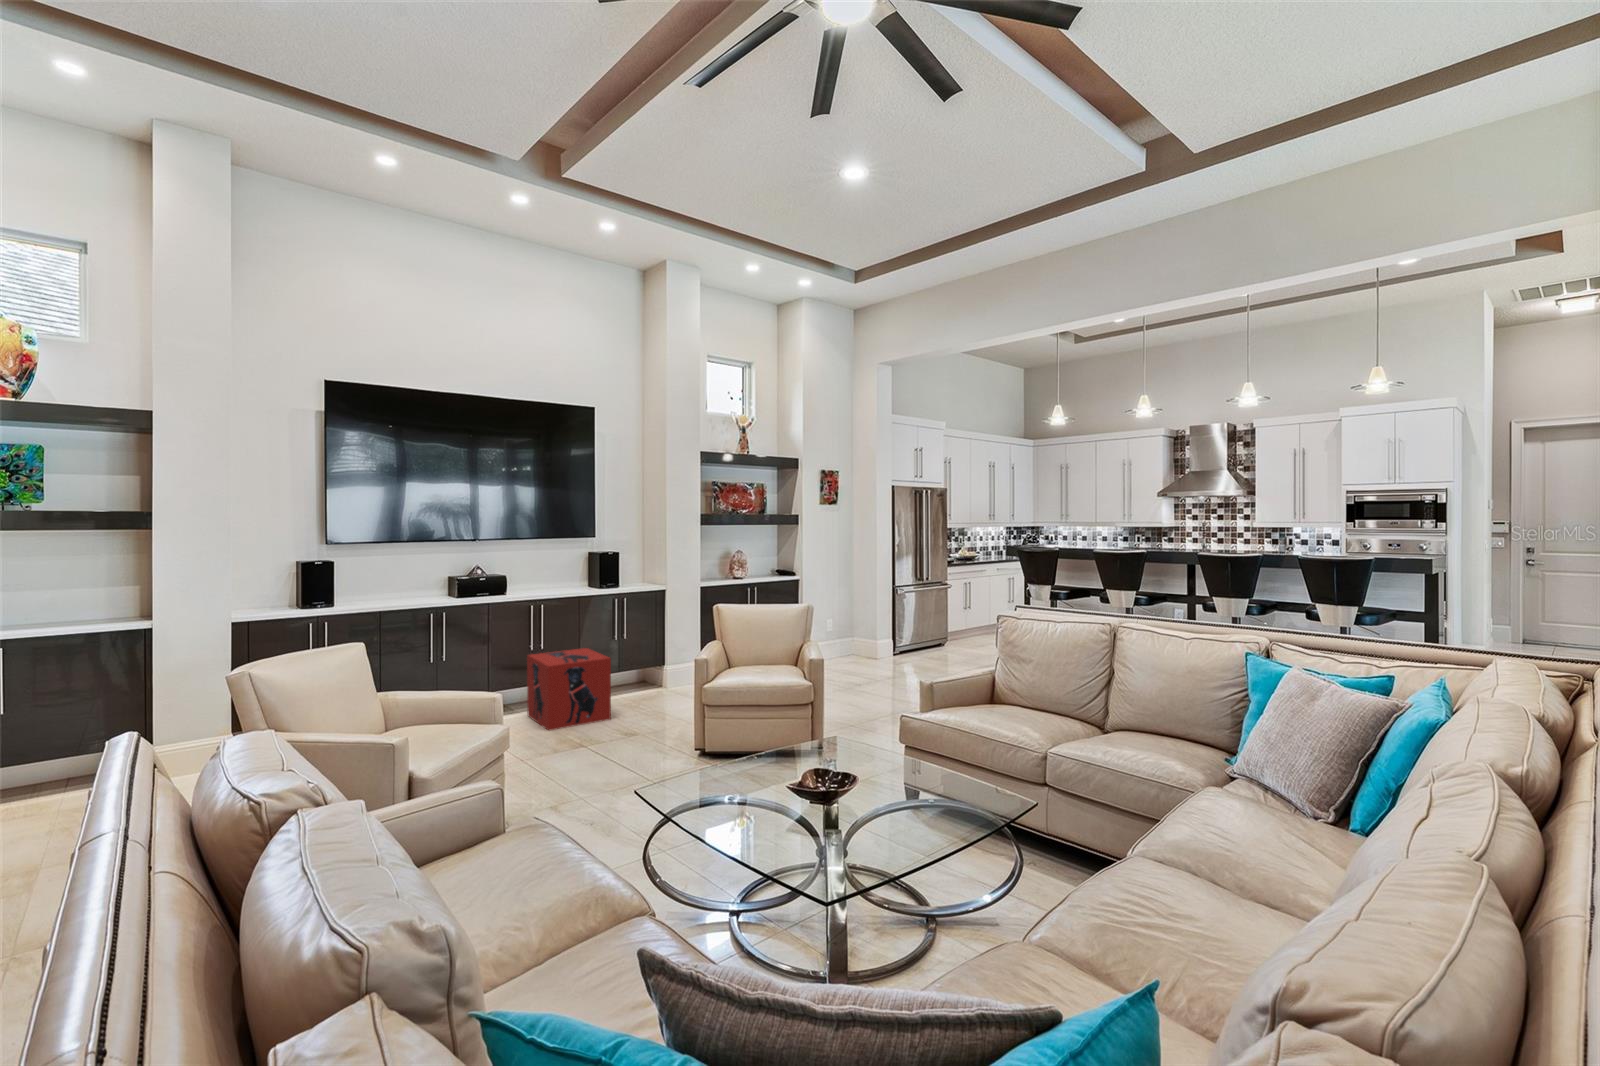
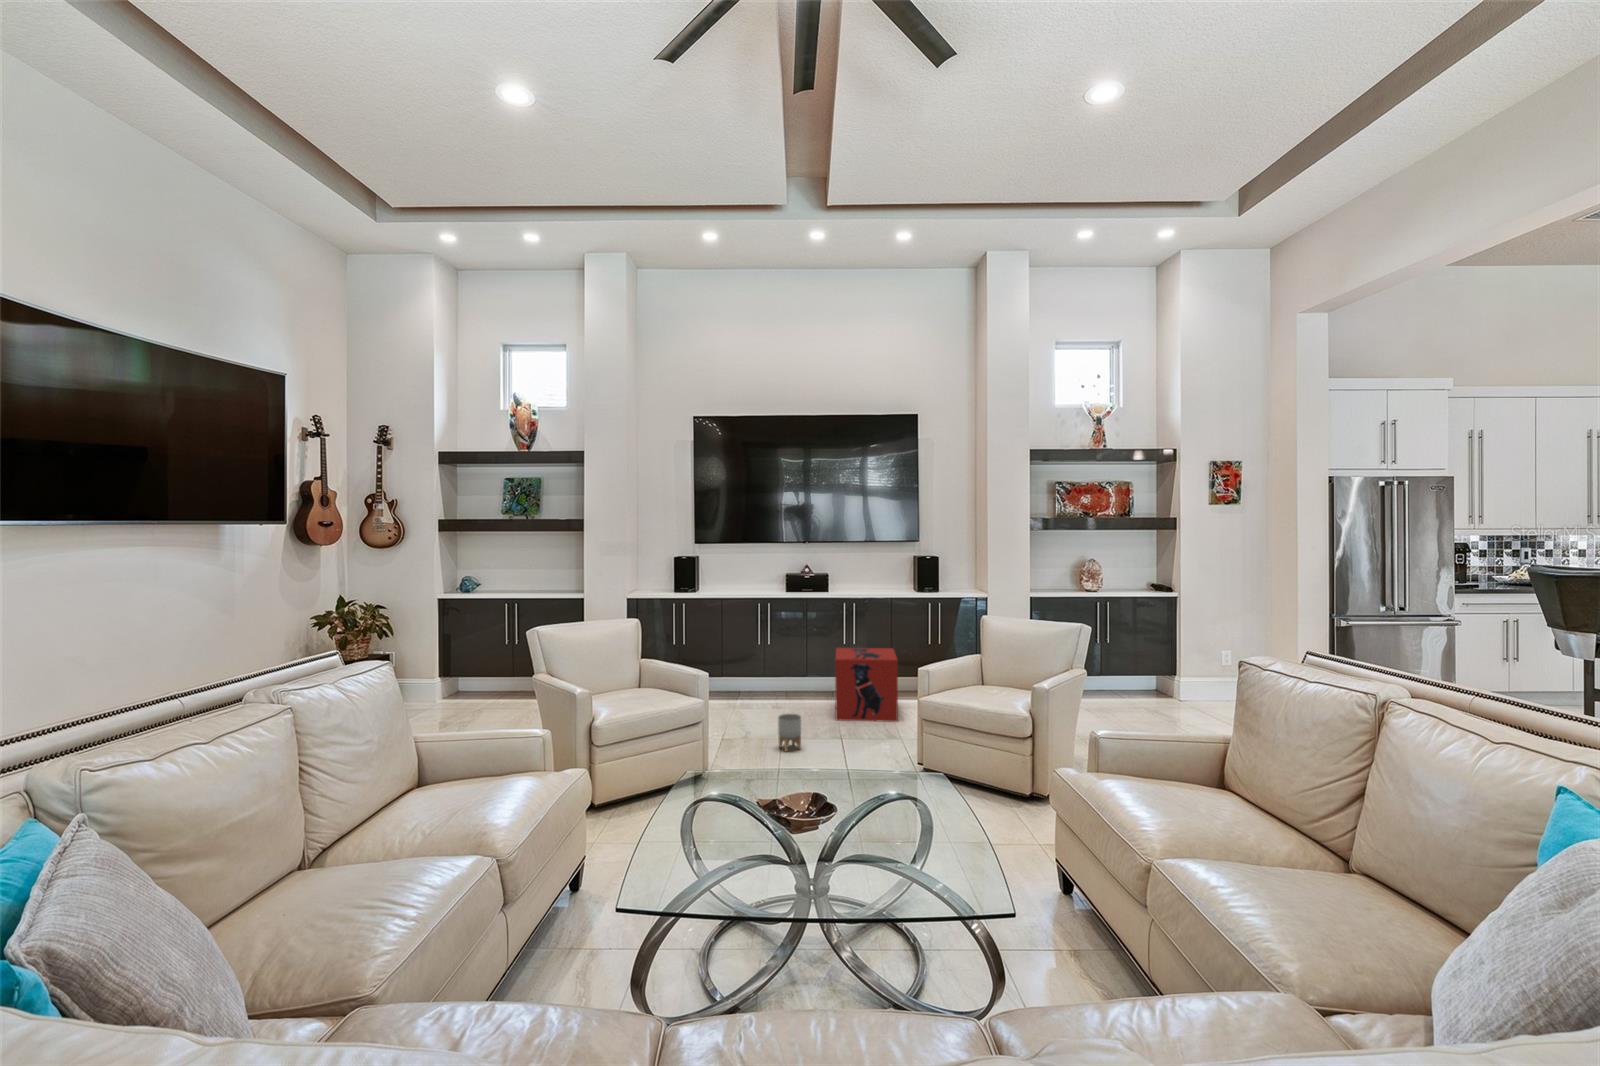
planter: none [527,728,554,770] -> present [778,714,801,752]

